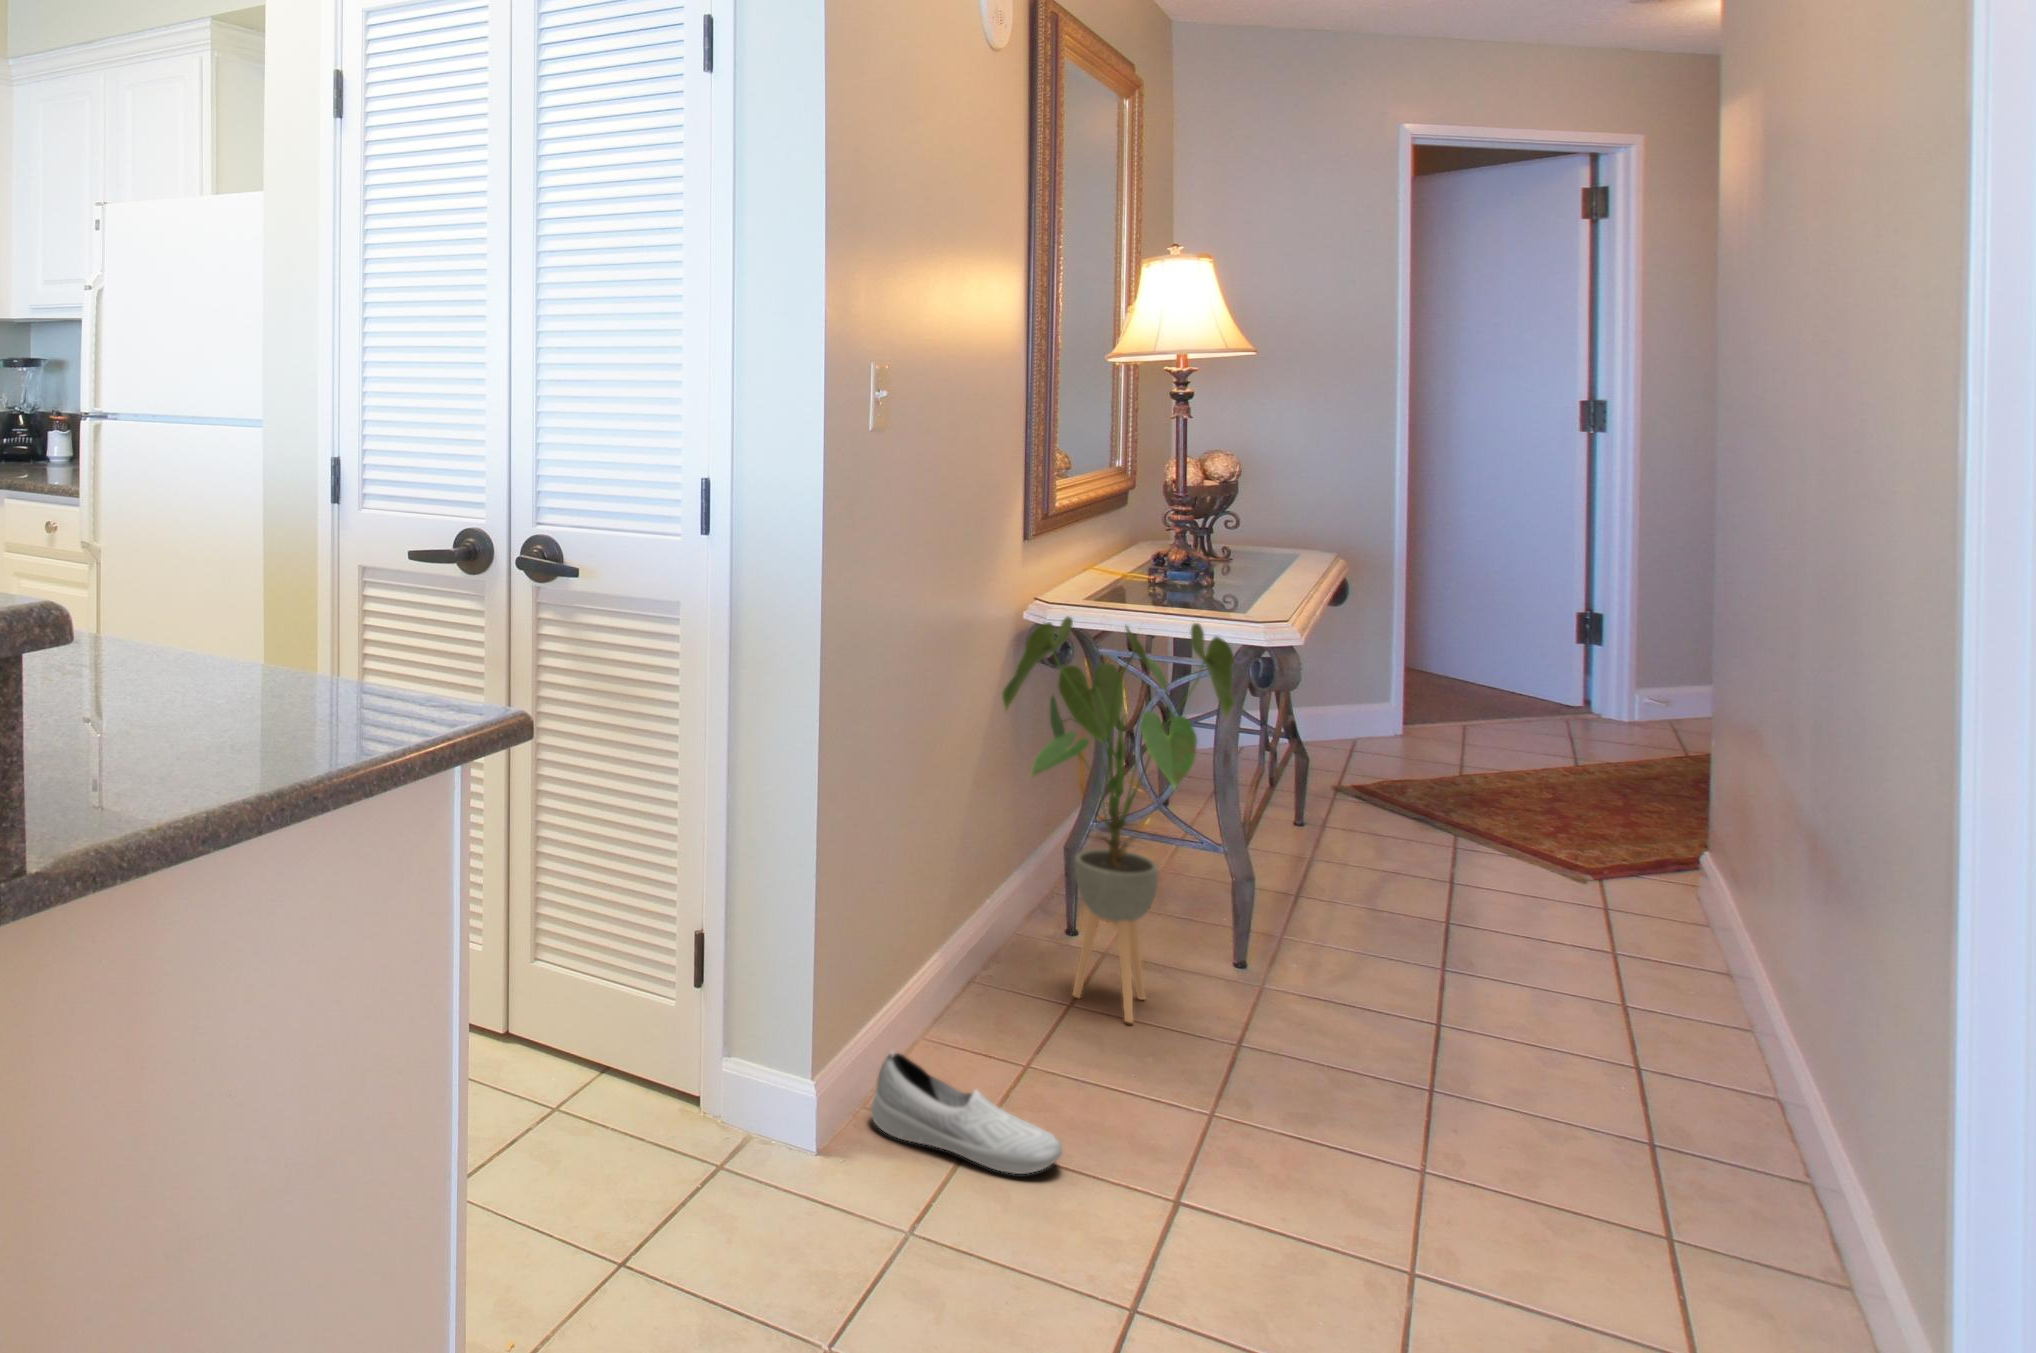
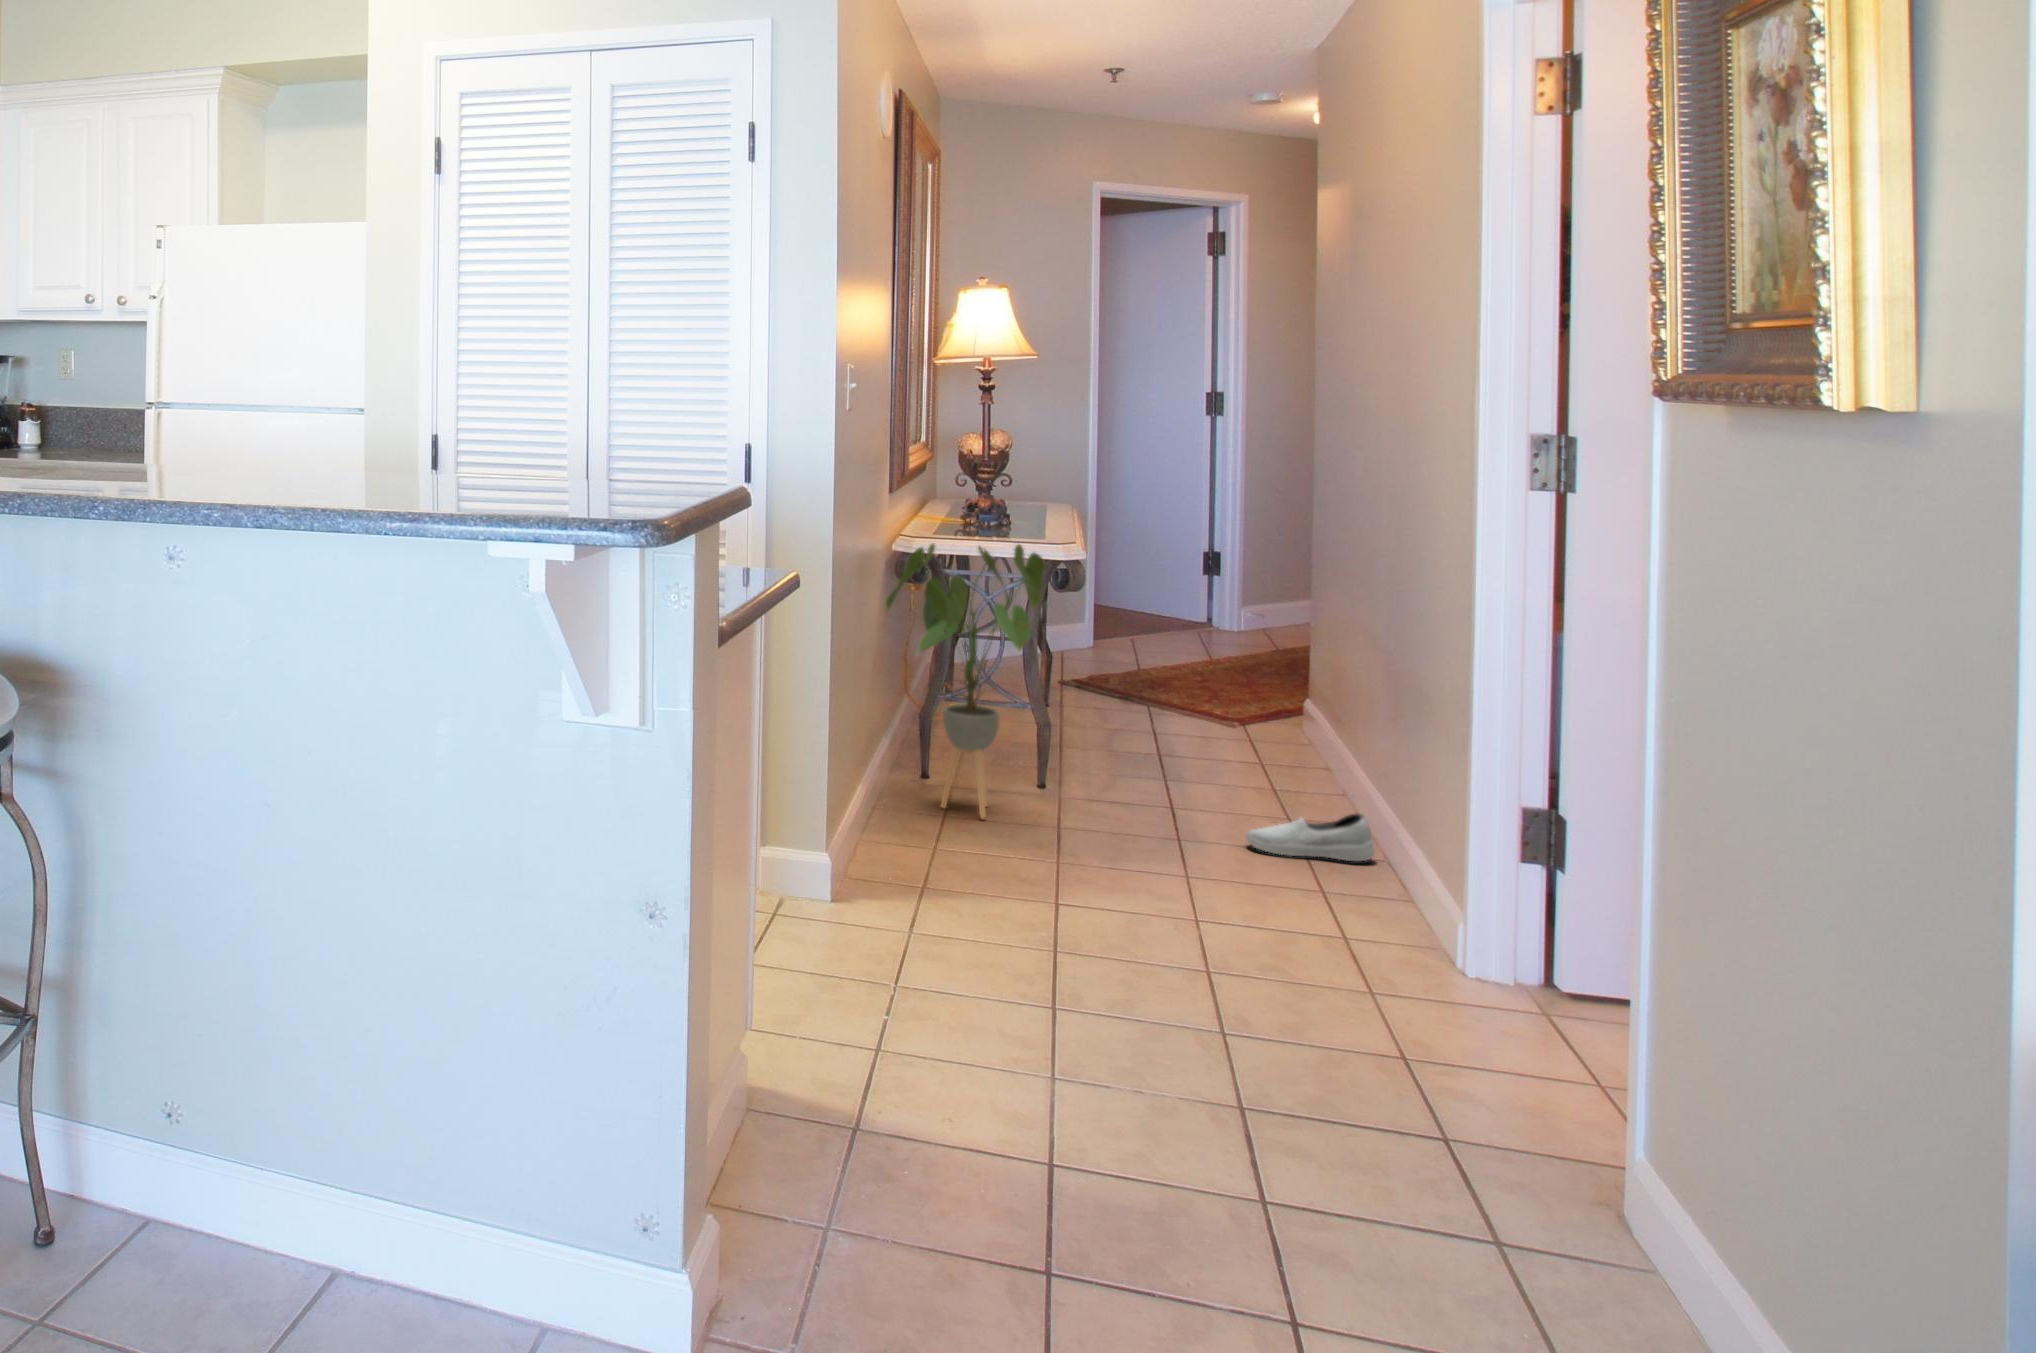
shoe: present [871,1051,1063,1174] -> present [1246,813,1375,861]

